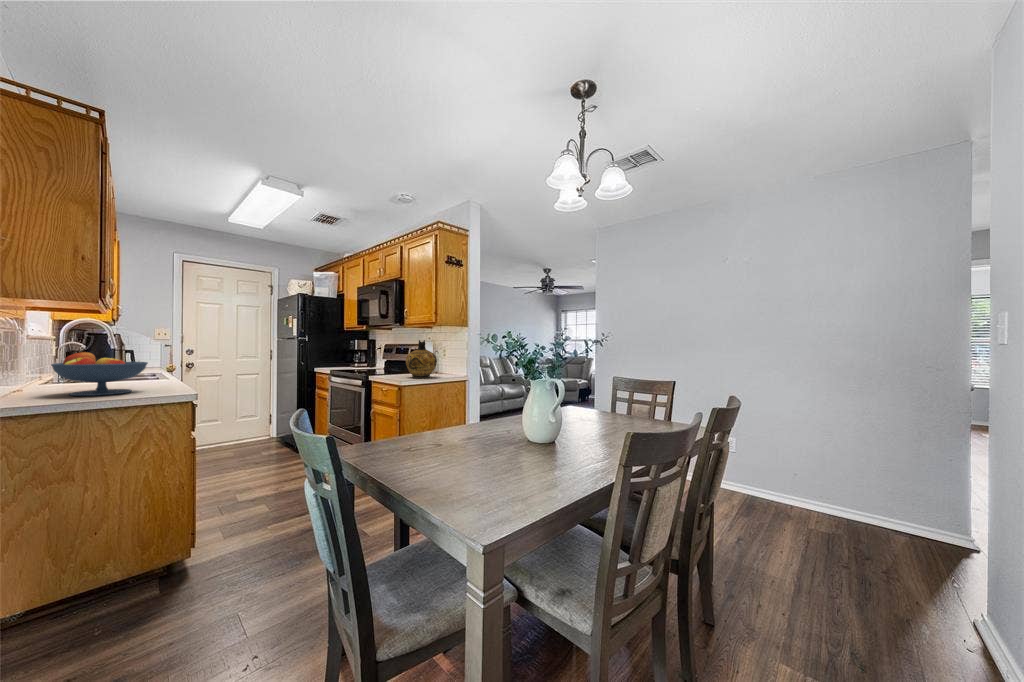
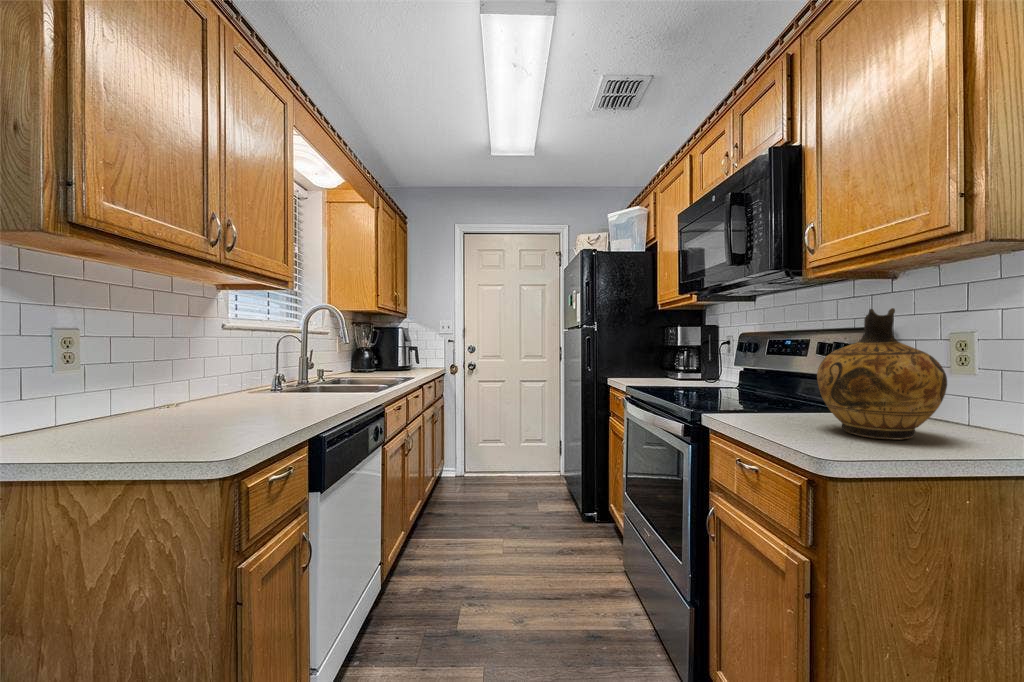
fruit bowl: present [51,352,148,396] -> none [80,348,243,437]

